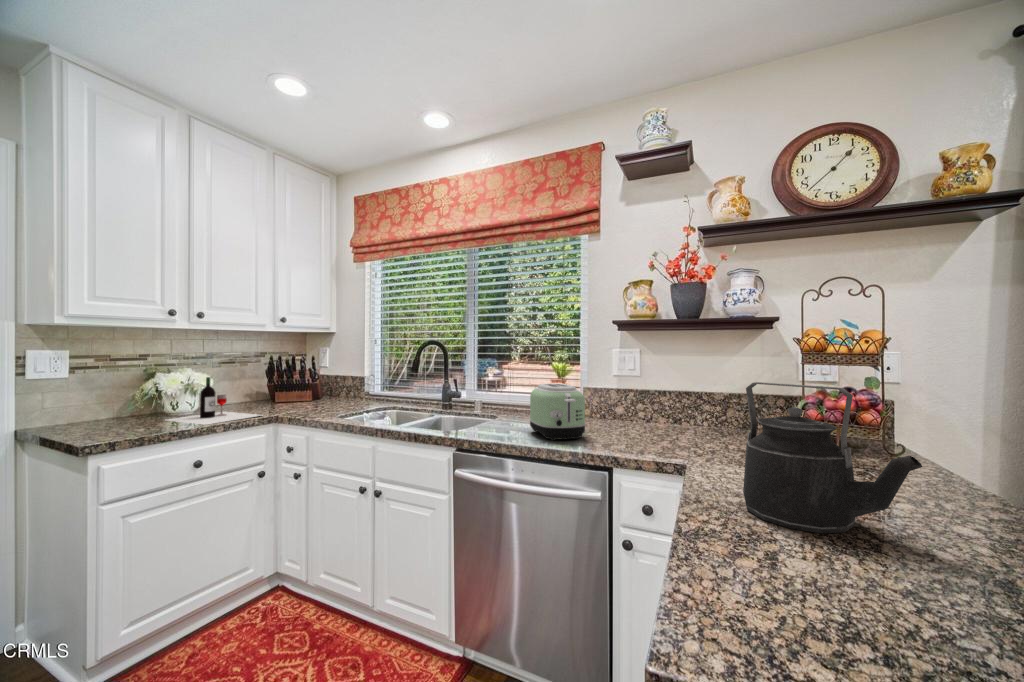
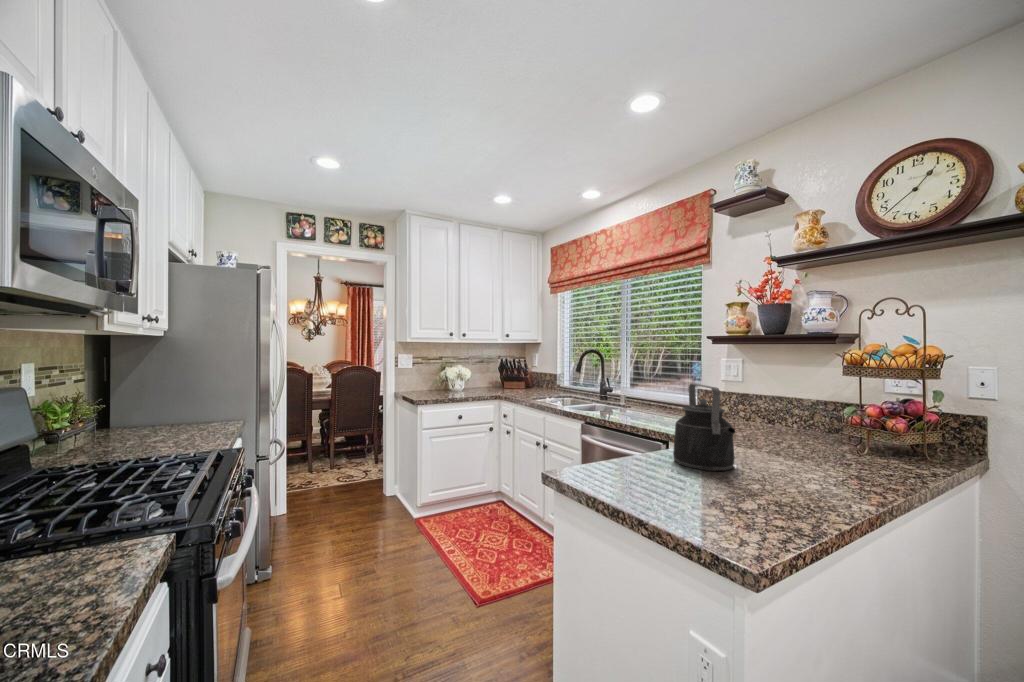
wine bottle: present [167,377,261,425] -> none [445,370,493,397]
toaster: present [529,383,586,440] -> none [634,383,672,424]

